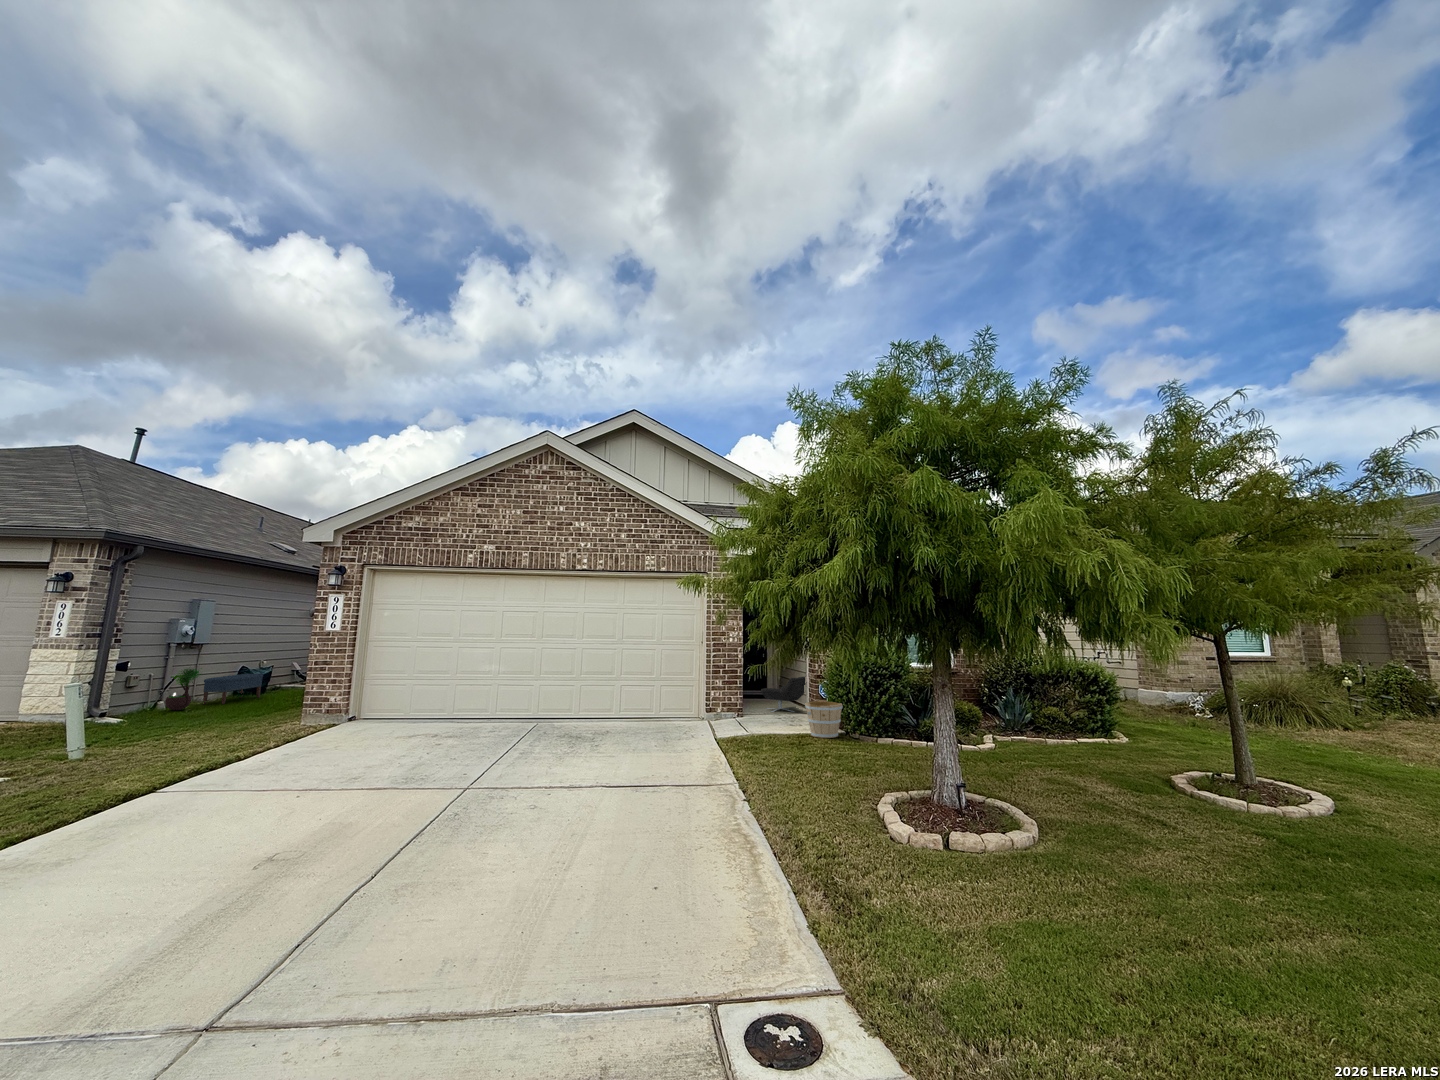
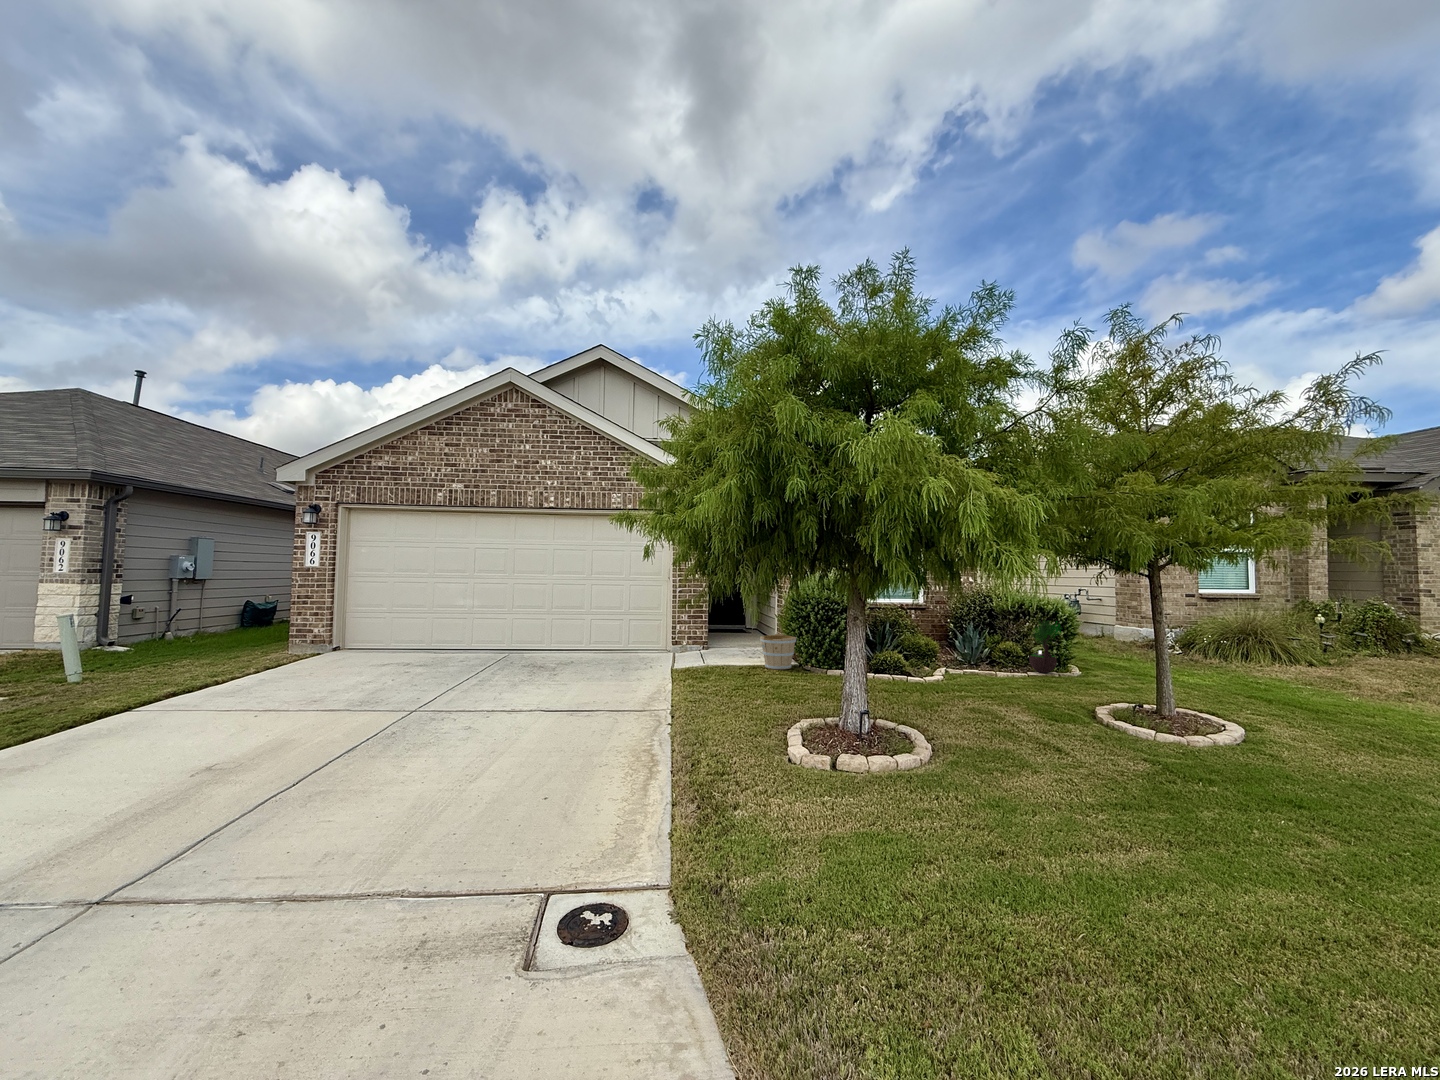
potted tree: present [165,669,199,710] -> present [1029,620,1059,673]
bench: present [203,674,263,704] -> none [207,607,265,635]
lounge chair: present [761,677,805,712] -> none [731,611,776,645]

